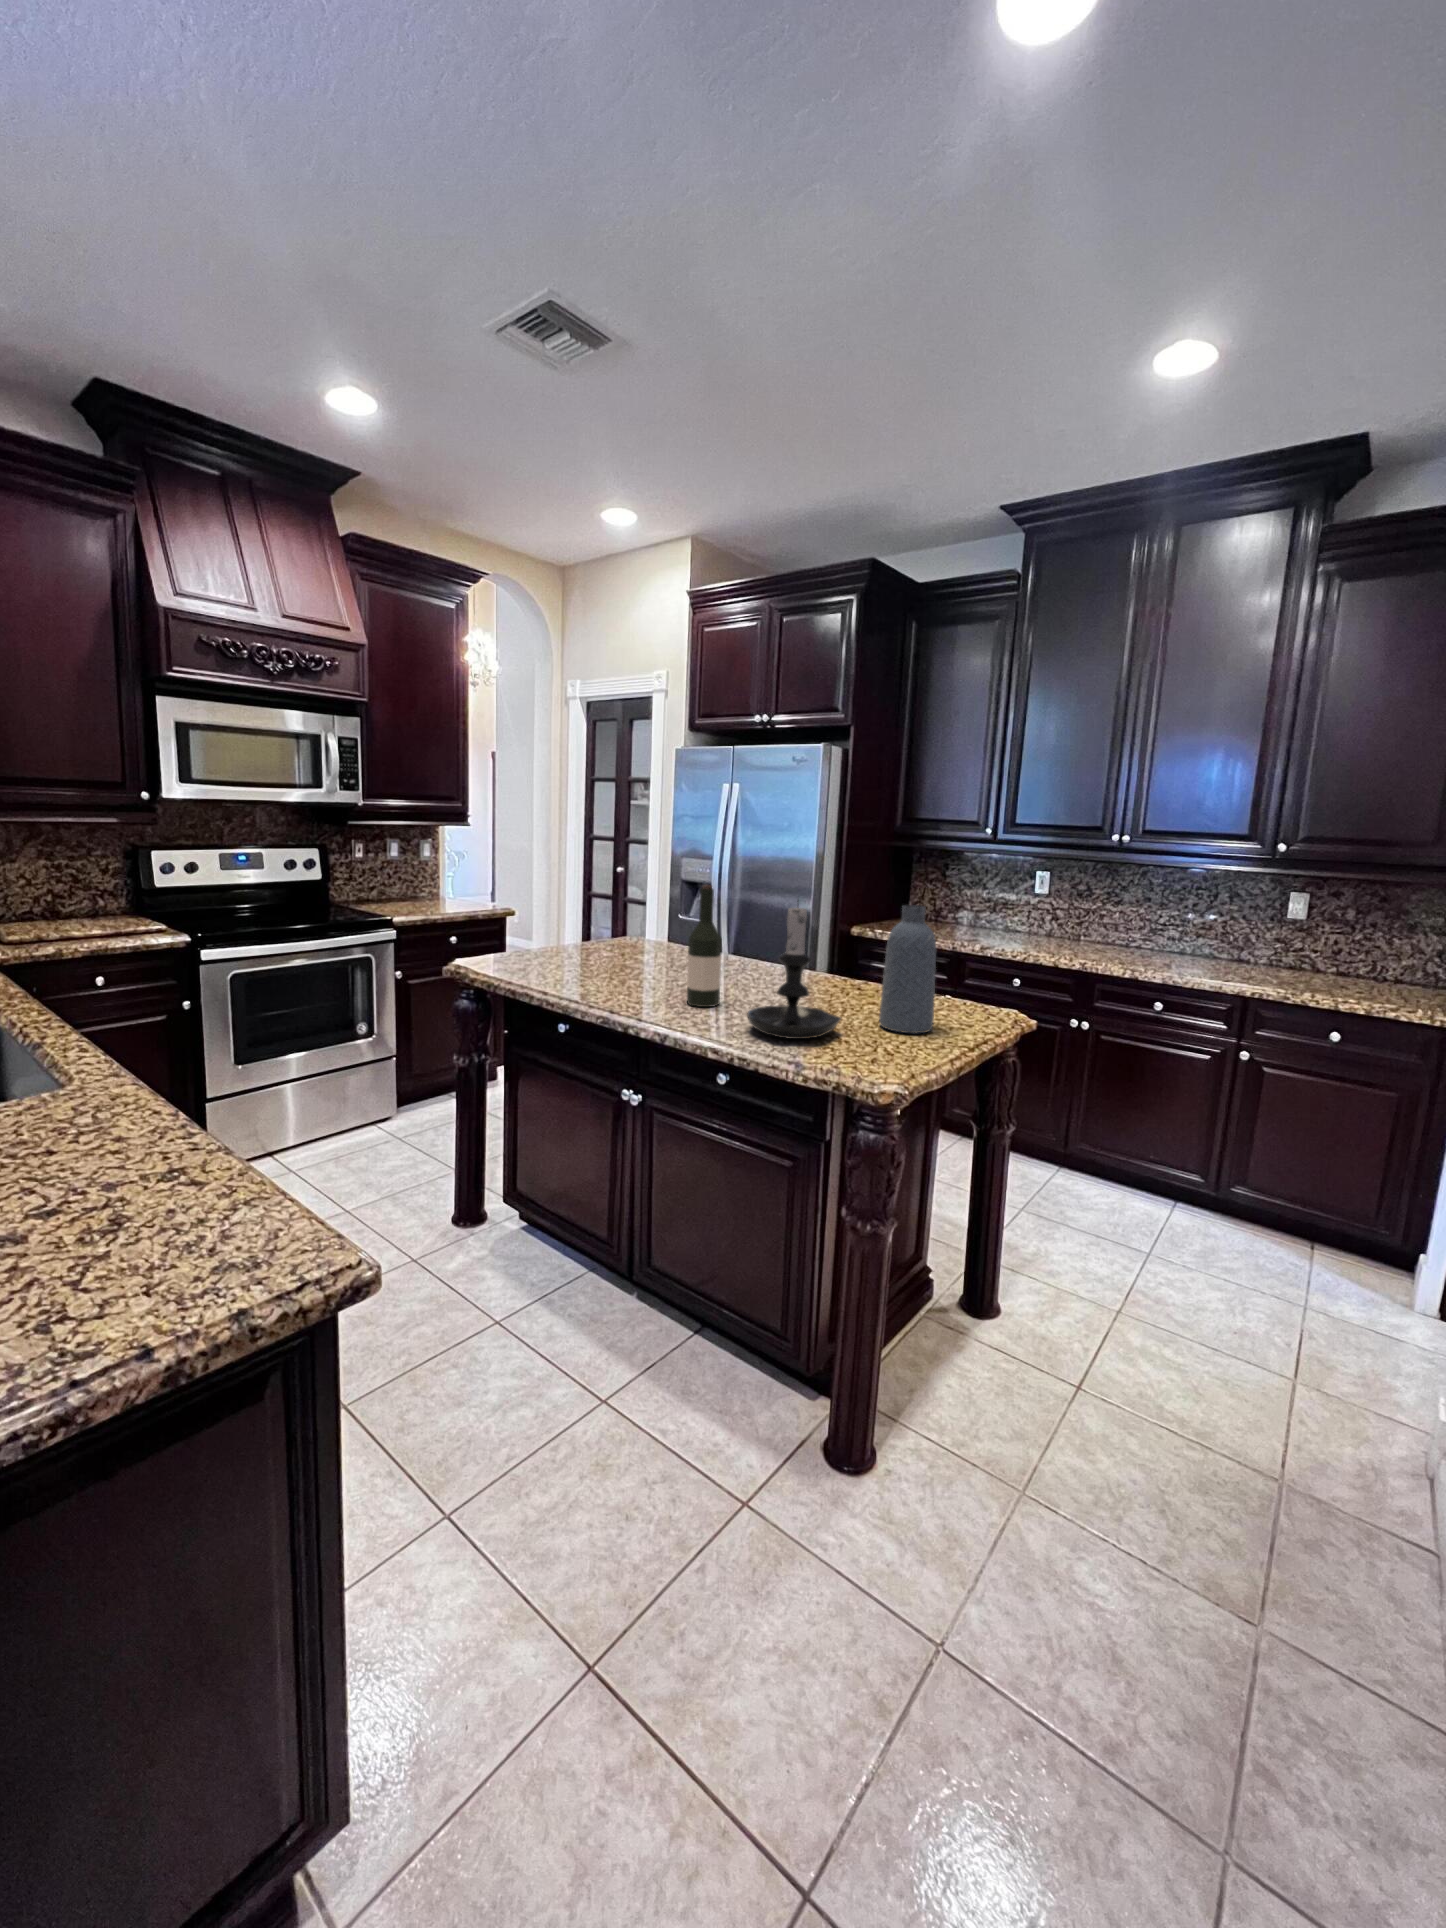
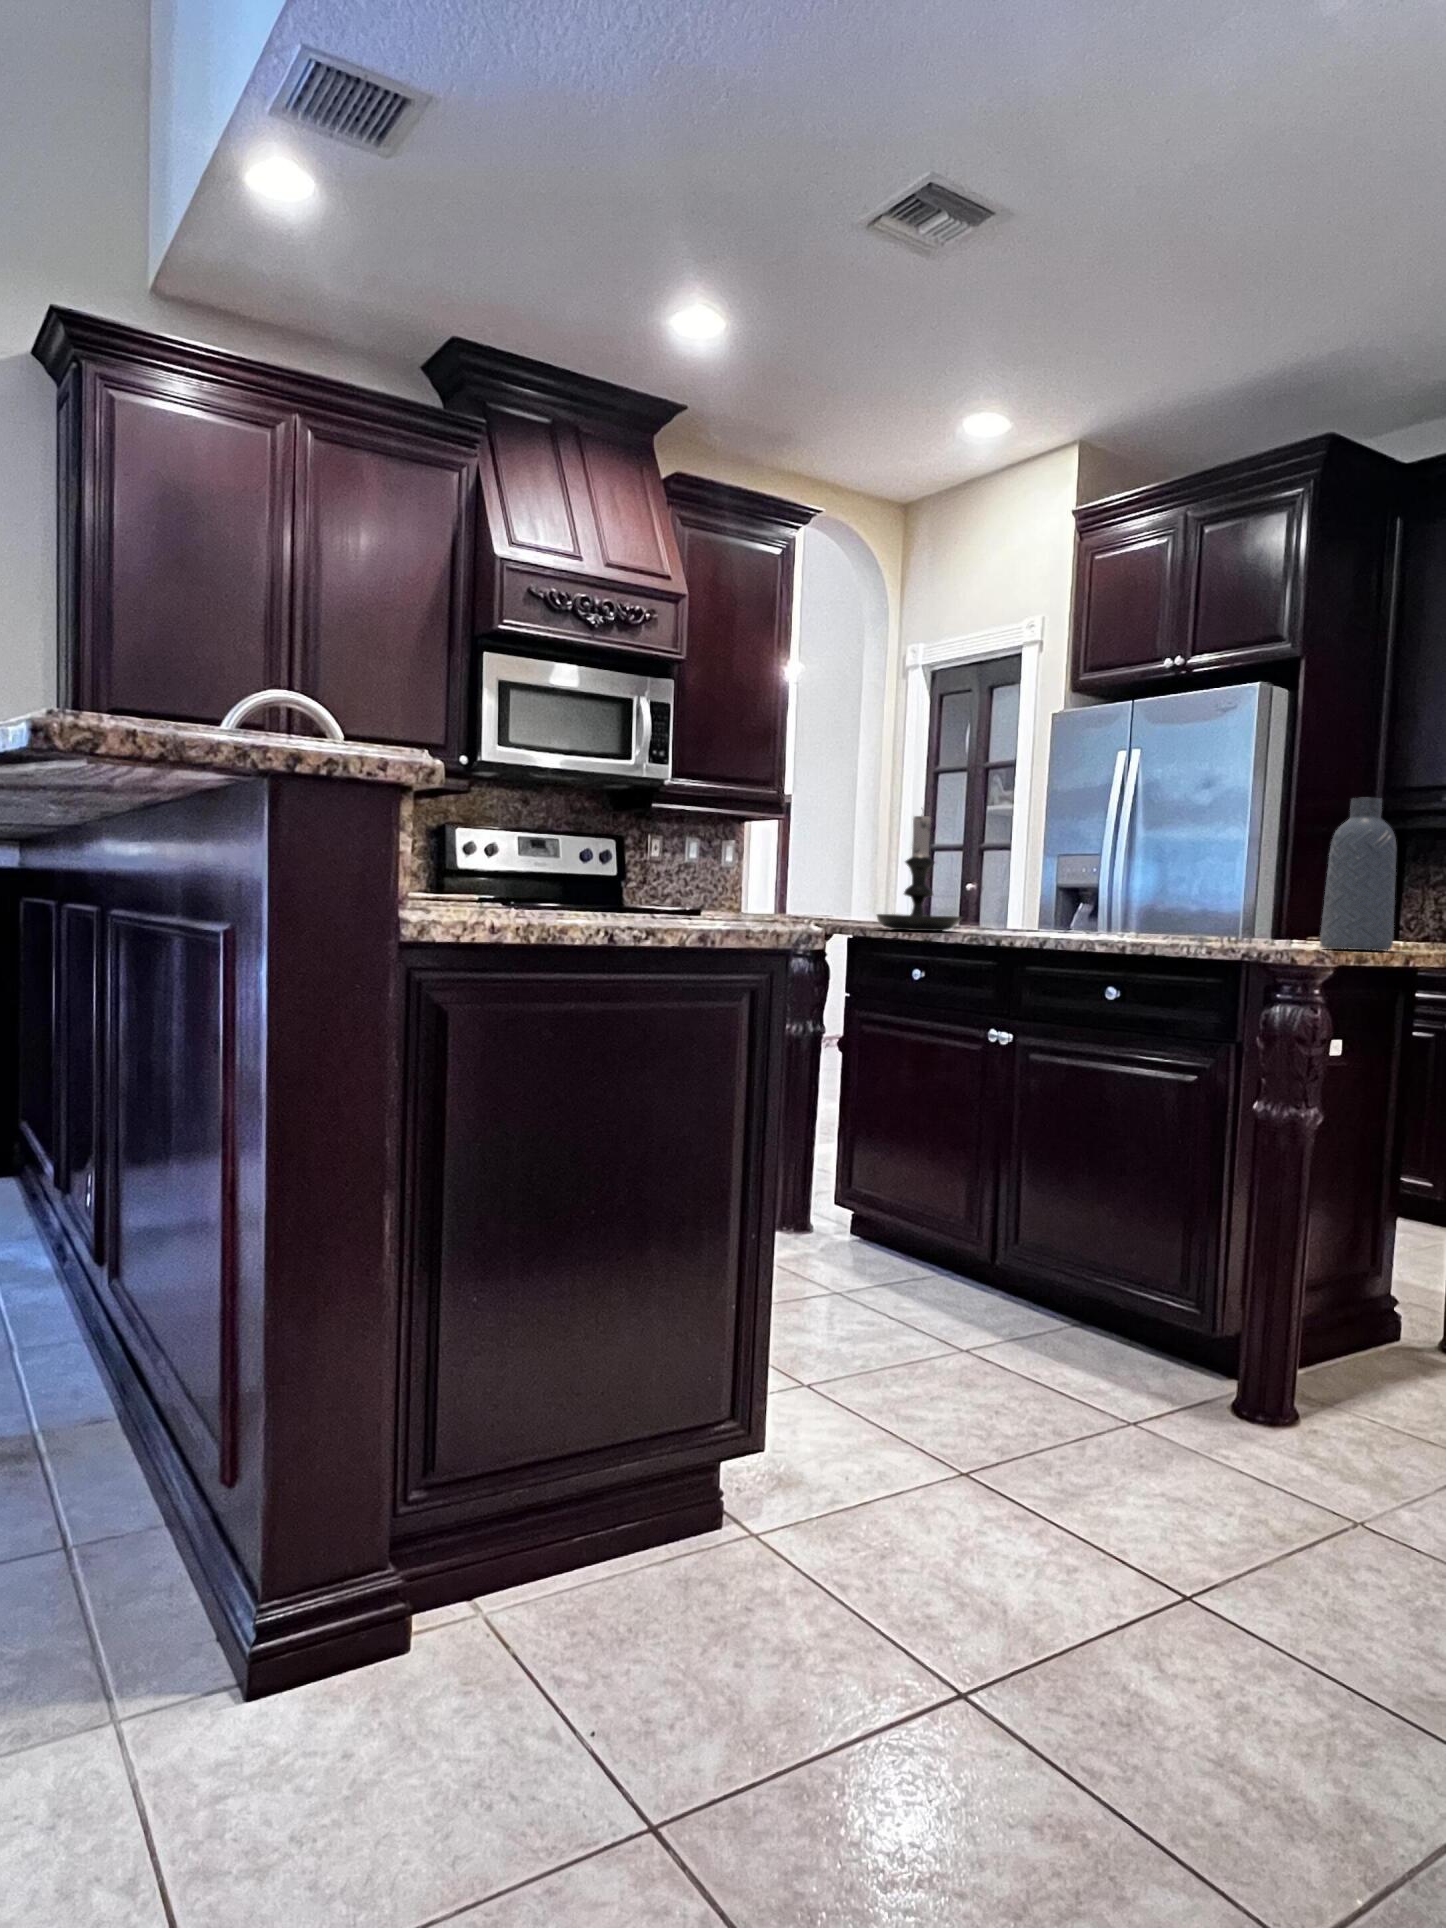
wine bottle: present [687,885,722,1007] -> none [1073,797,1119,940]
candle holder: present [747,901,841,1039] -> present [877,815,962,931]

